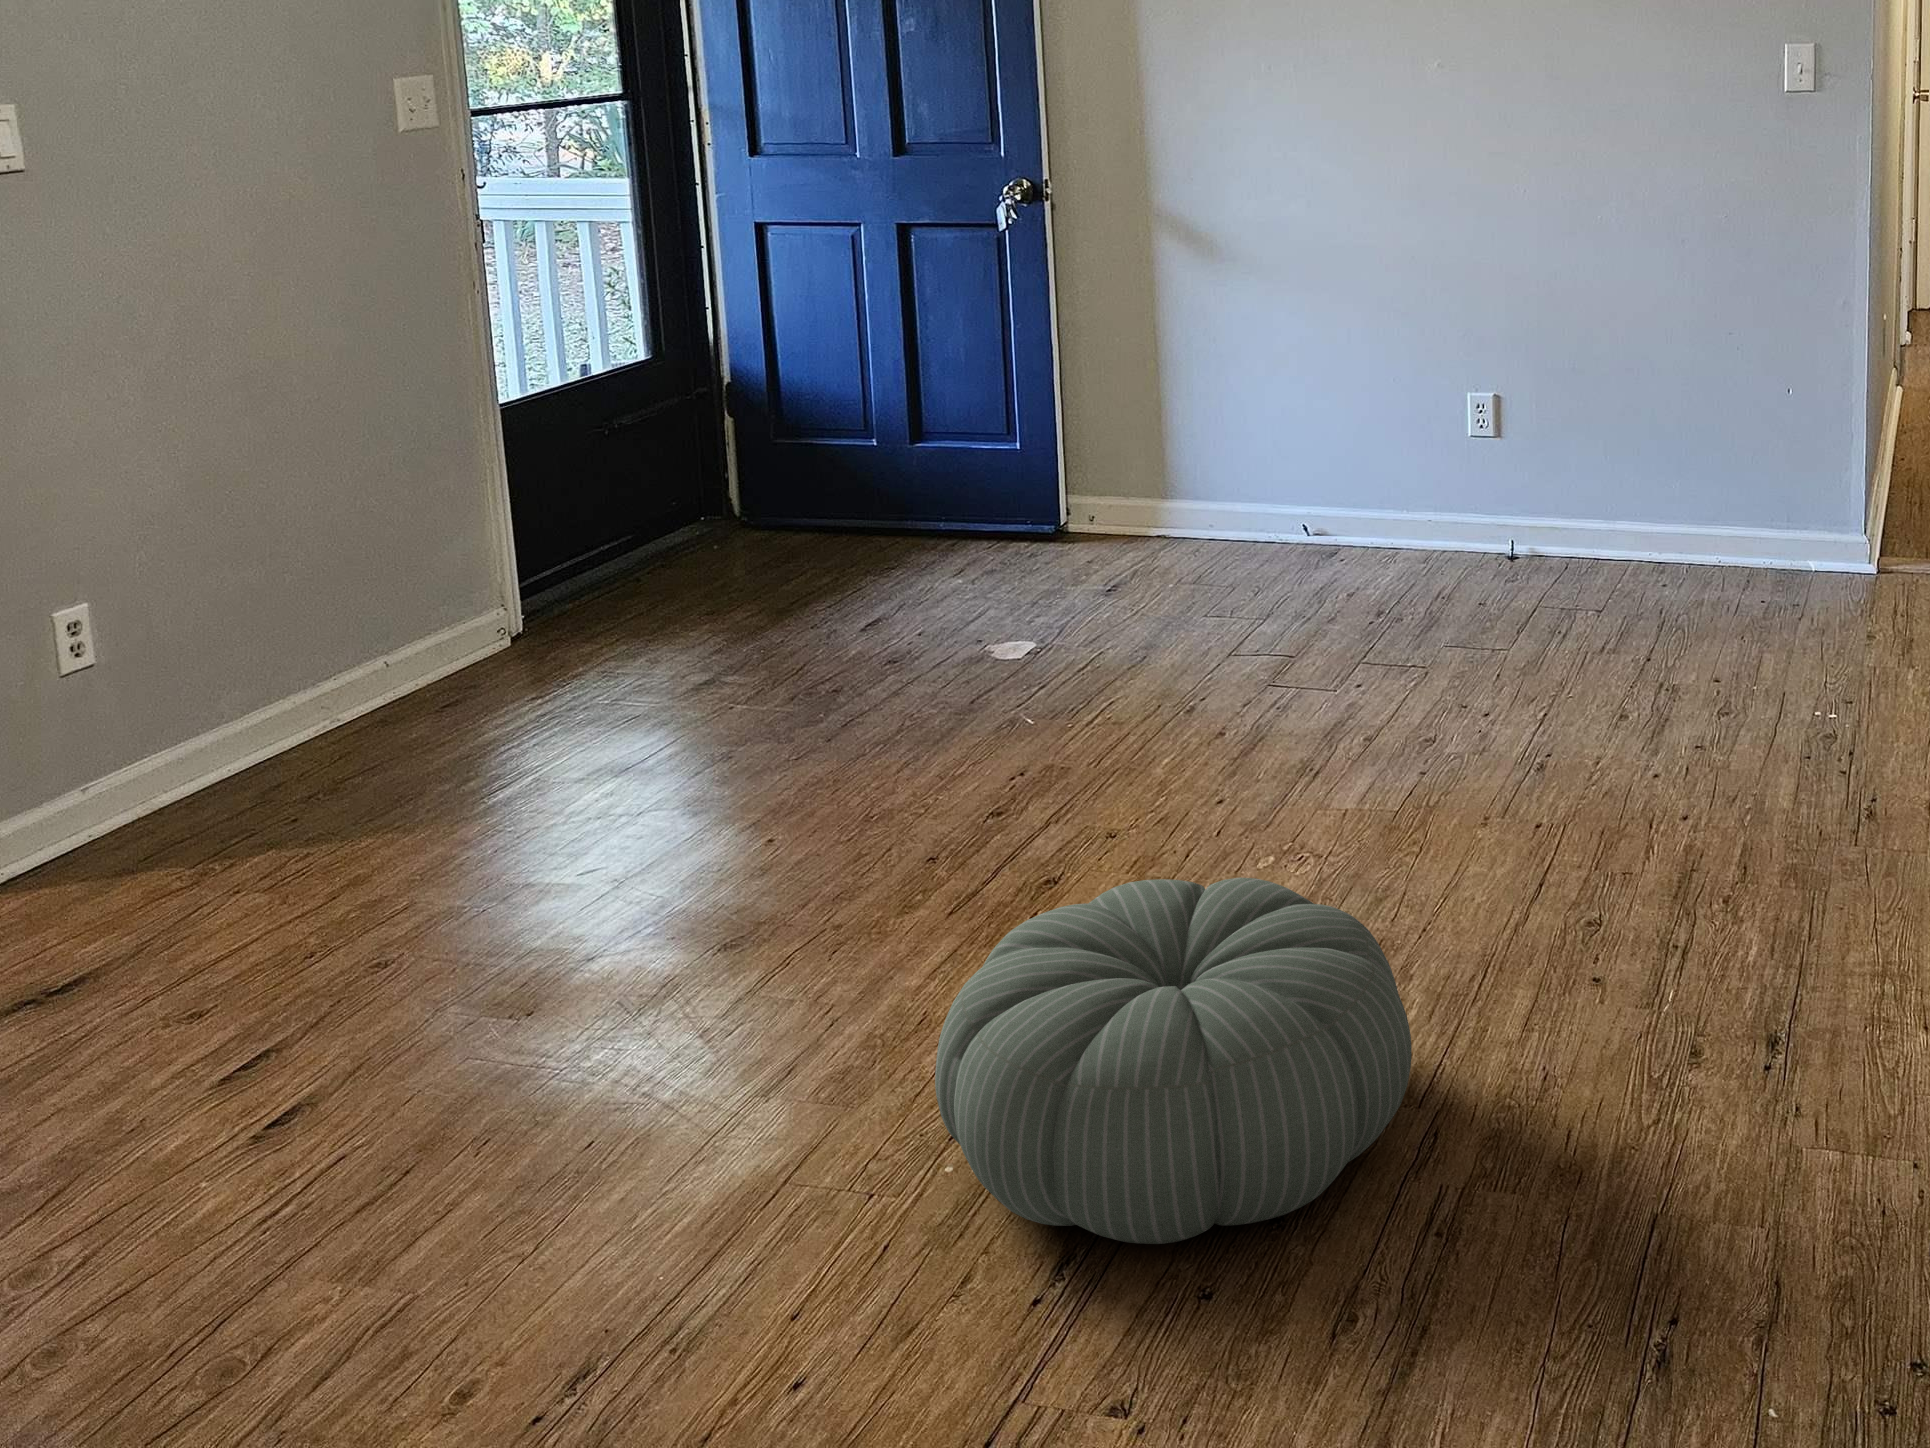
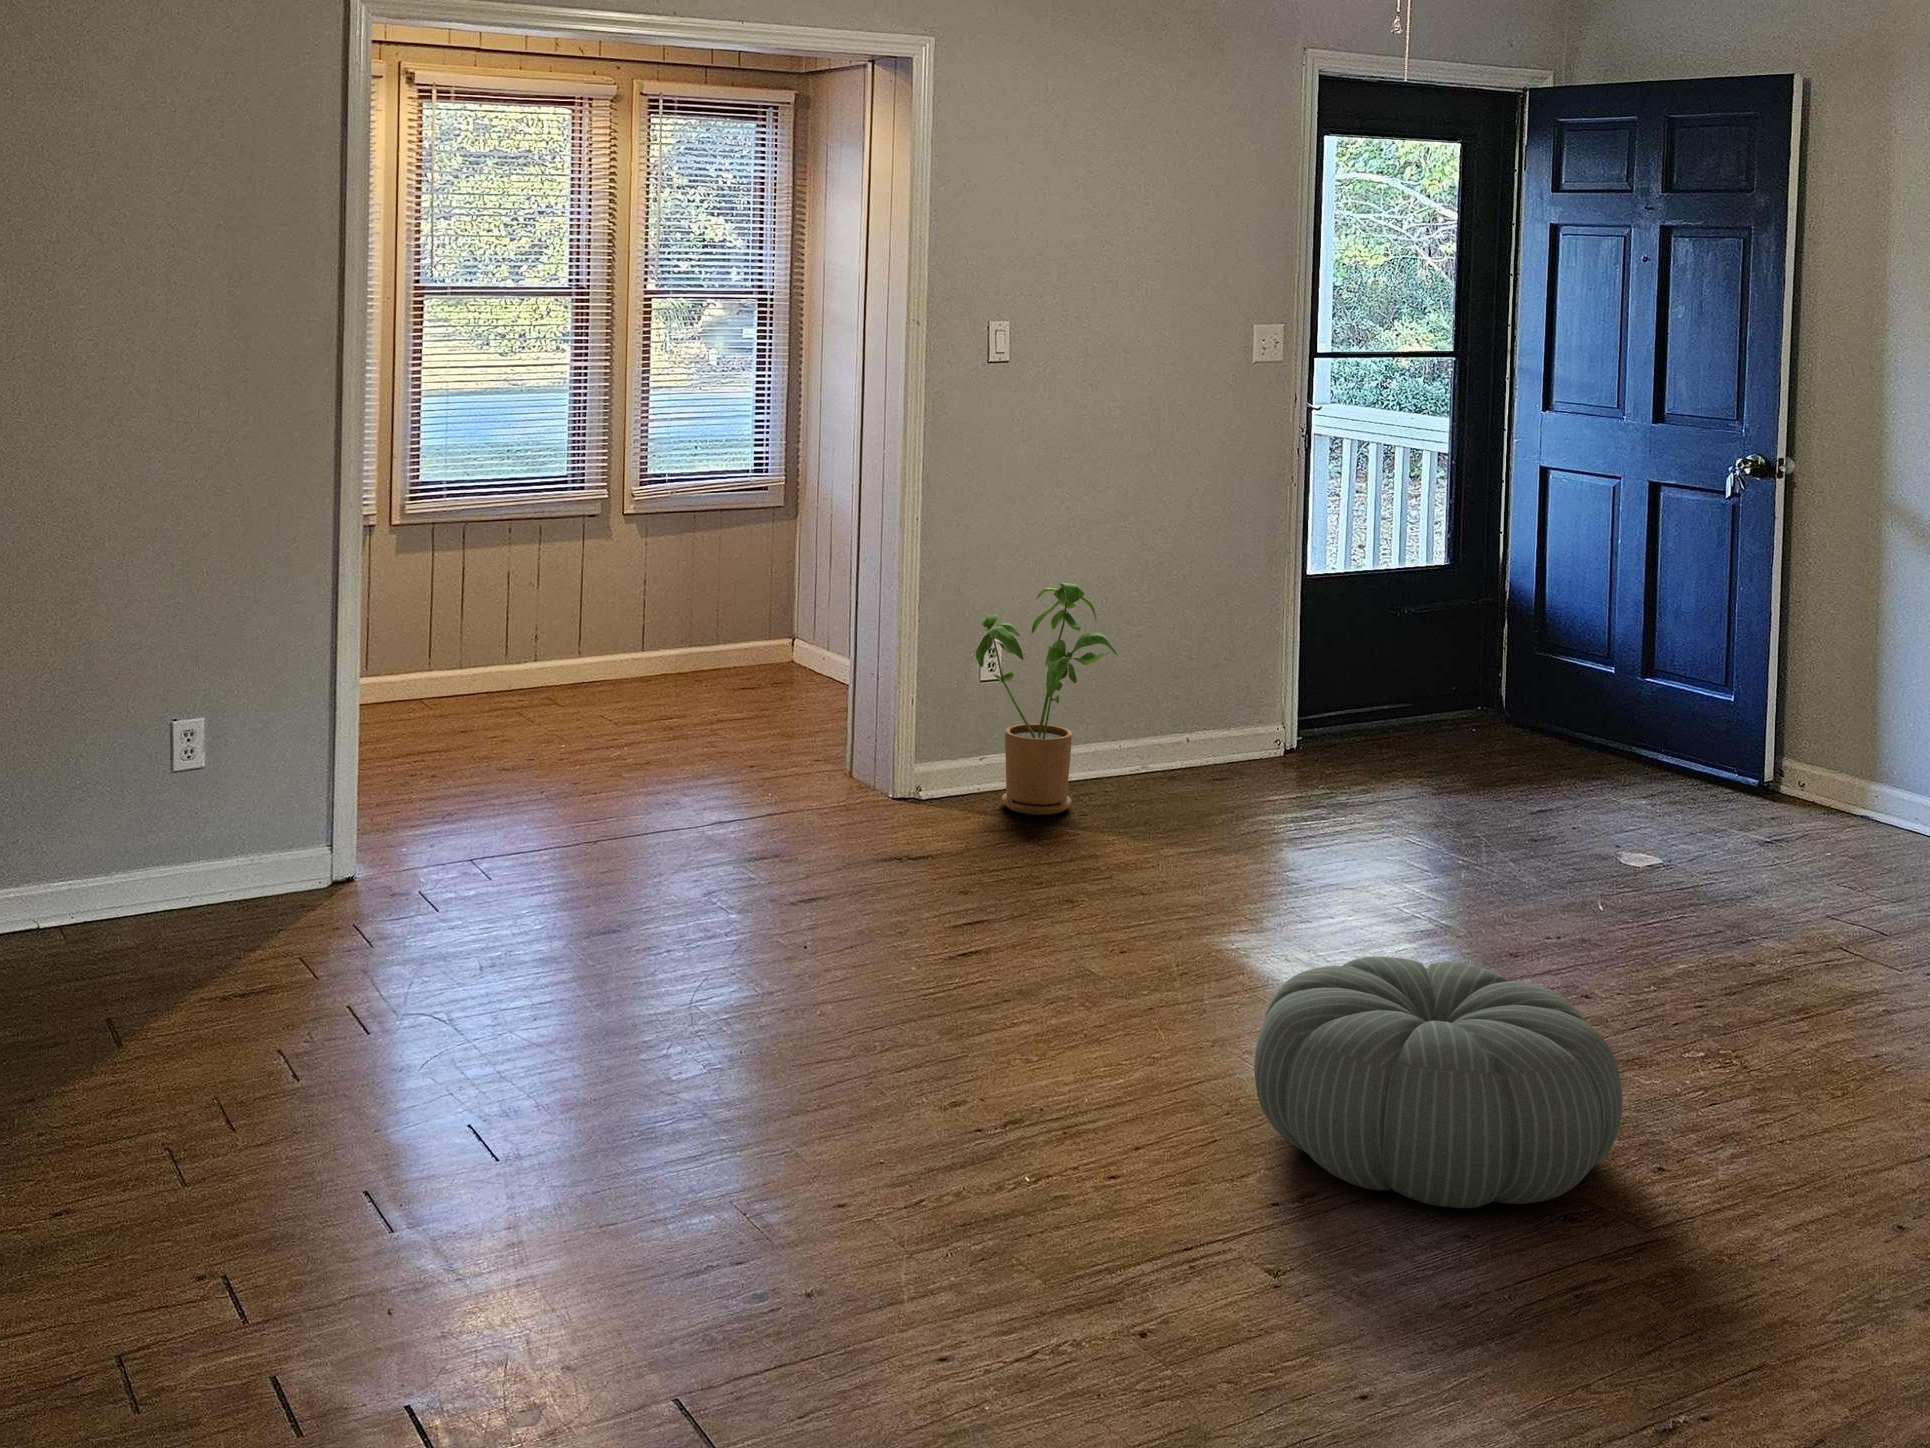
house plant: none [56,495,325,856] -> present [976,583,1118,815]

